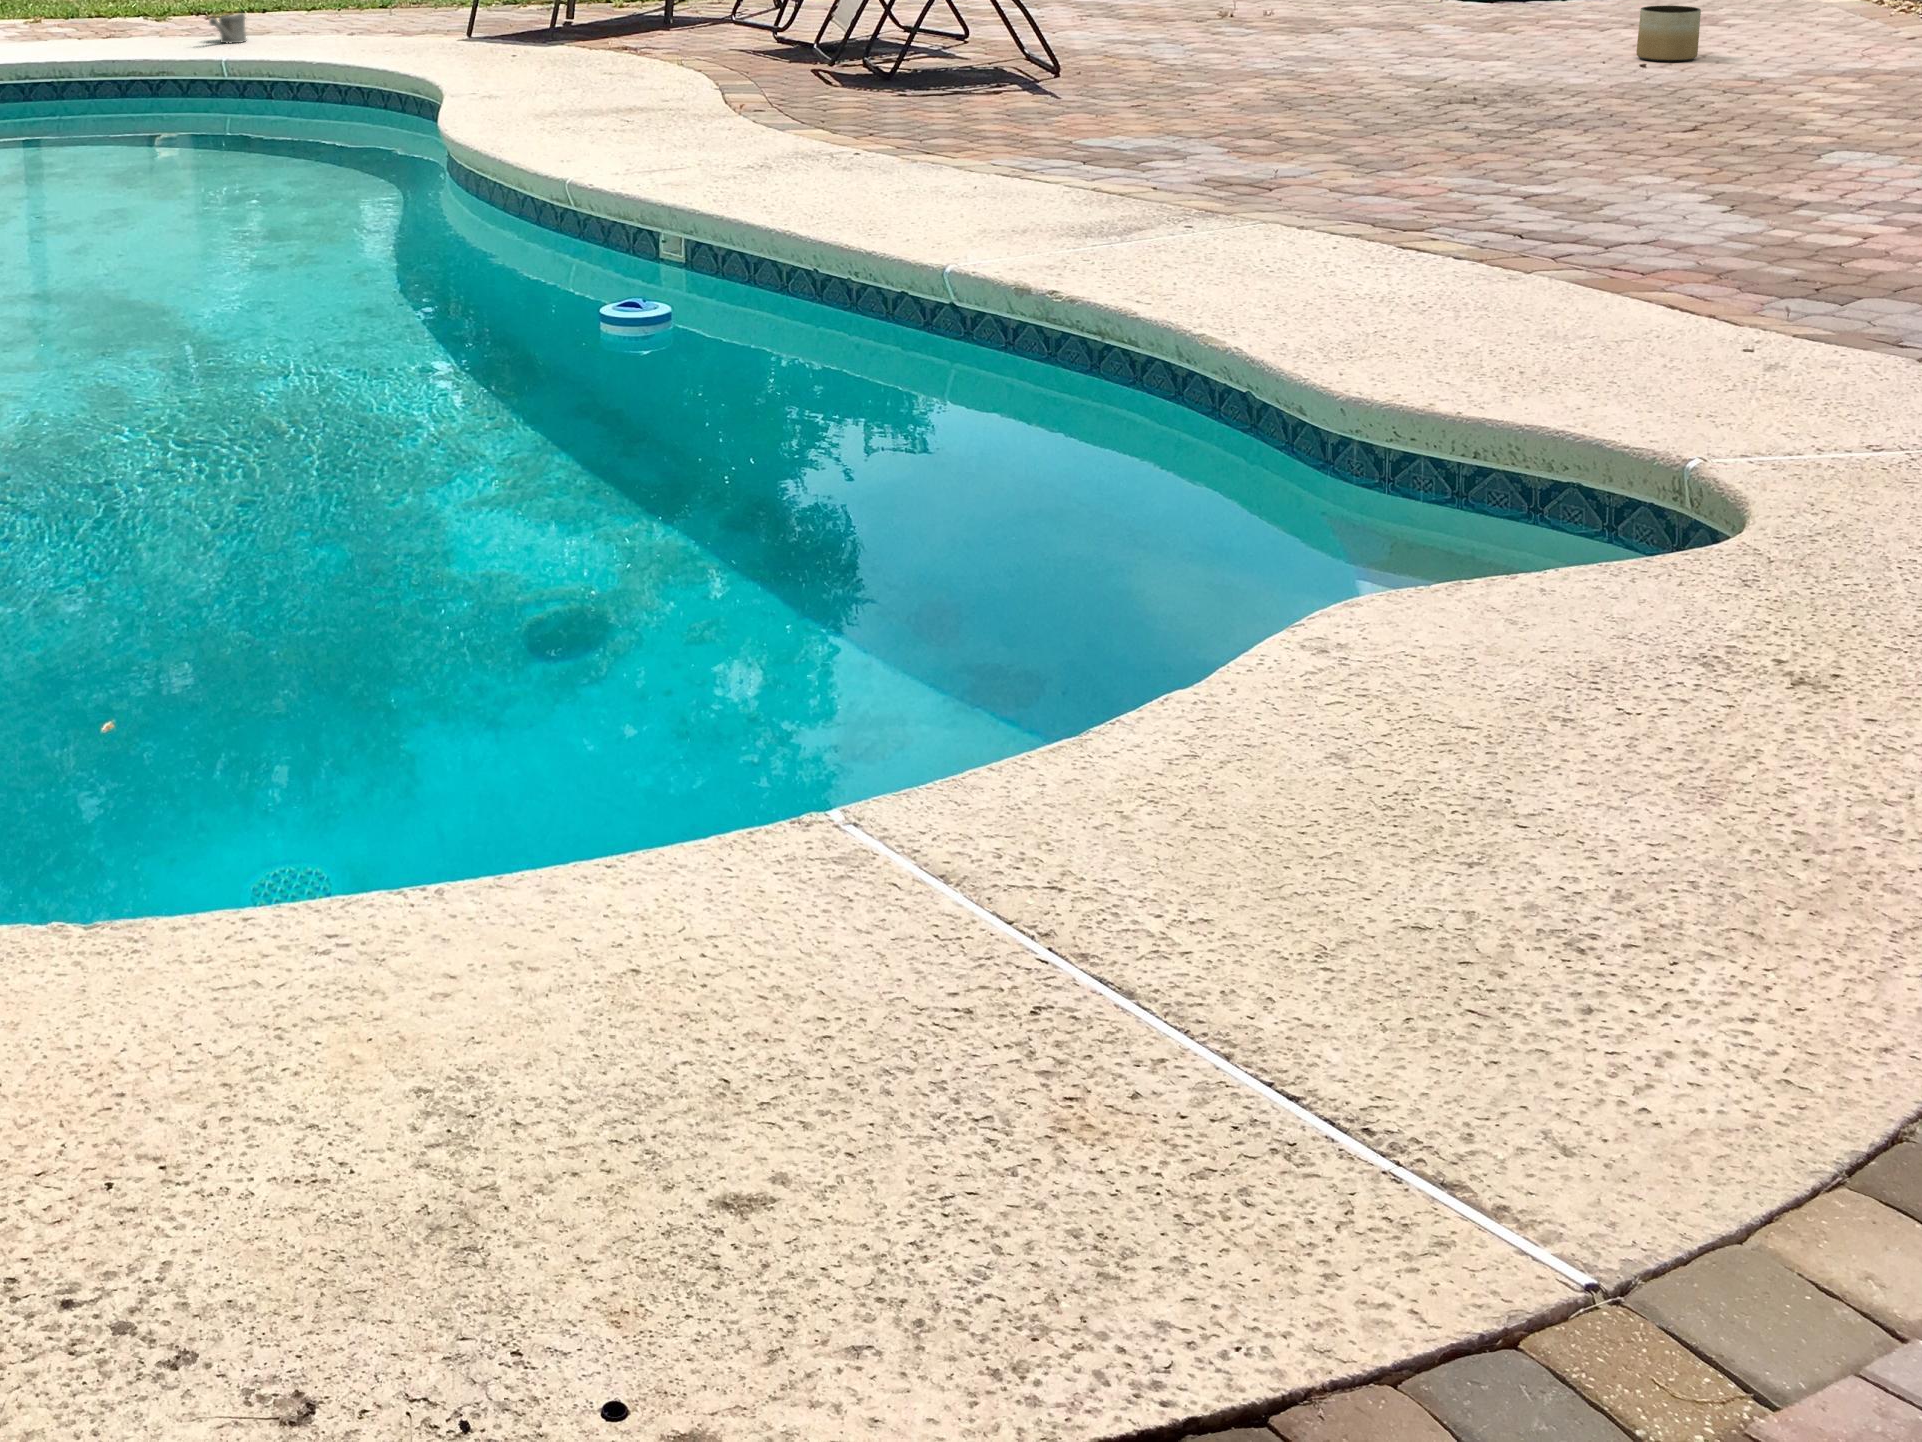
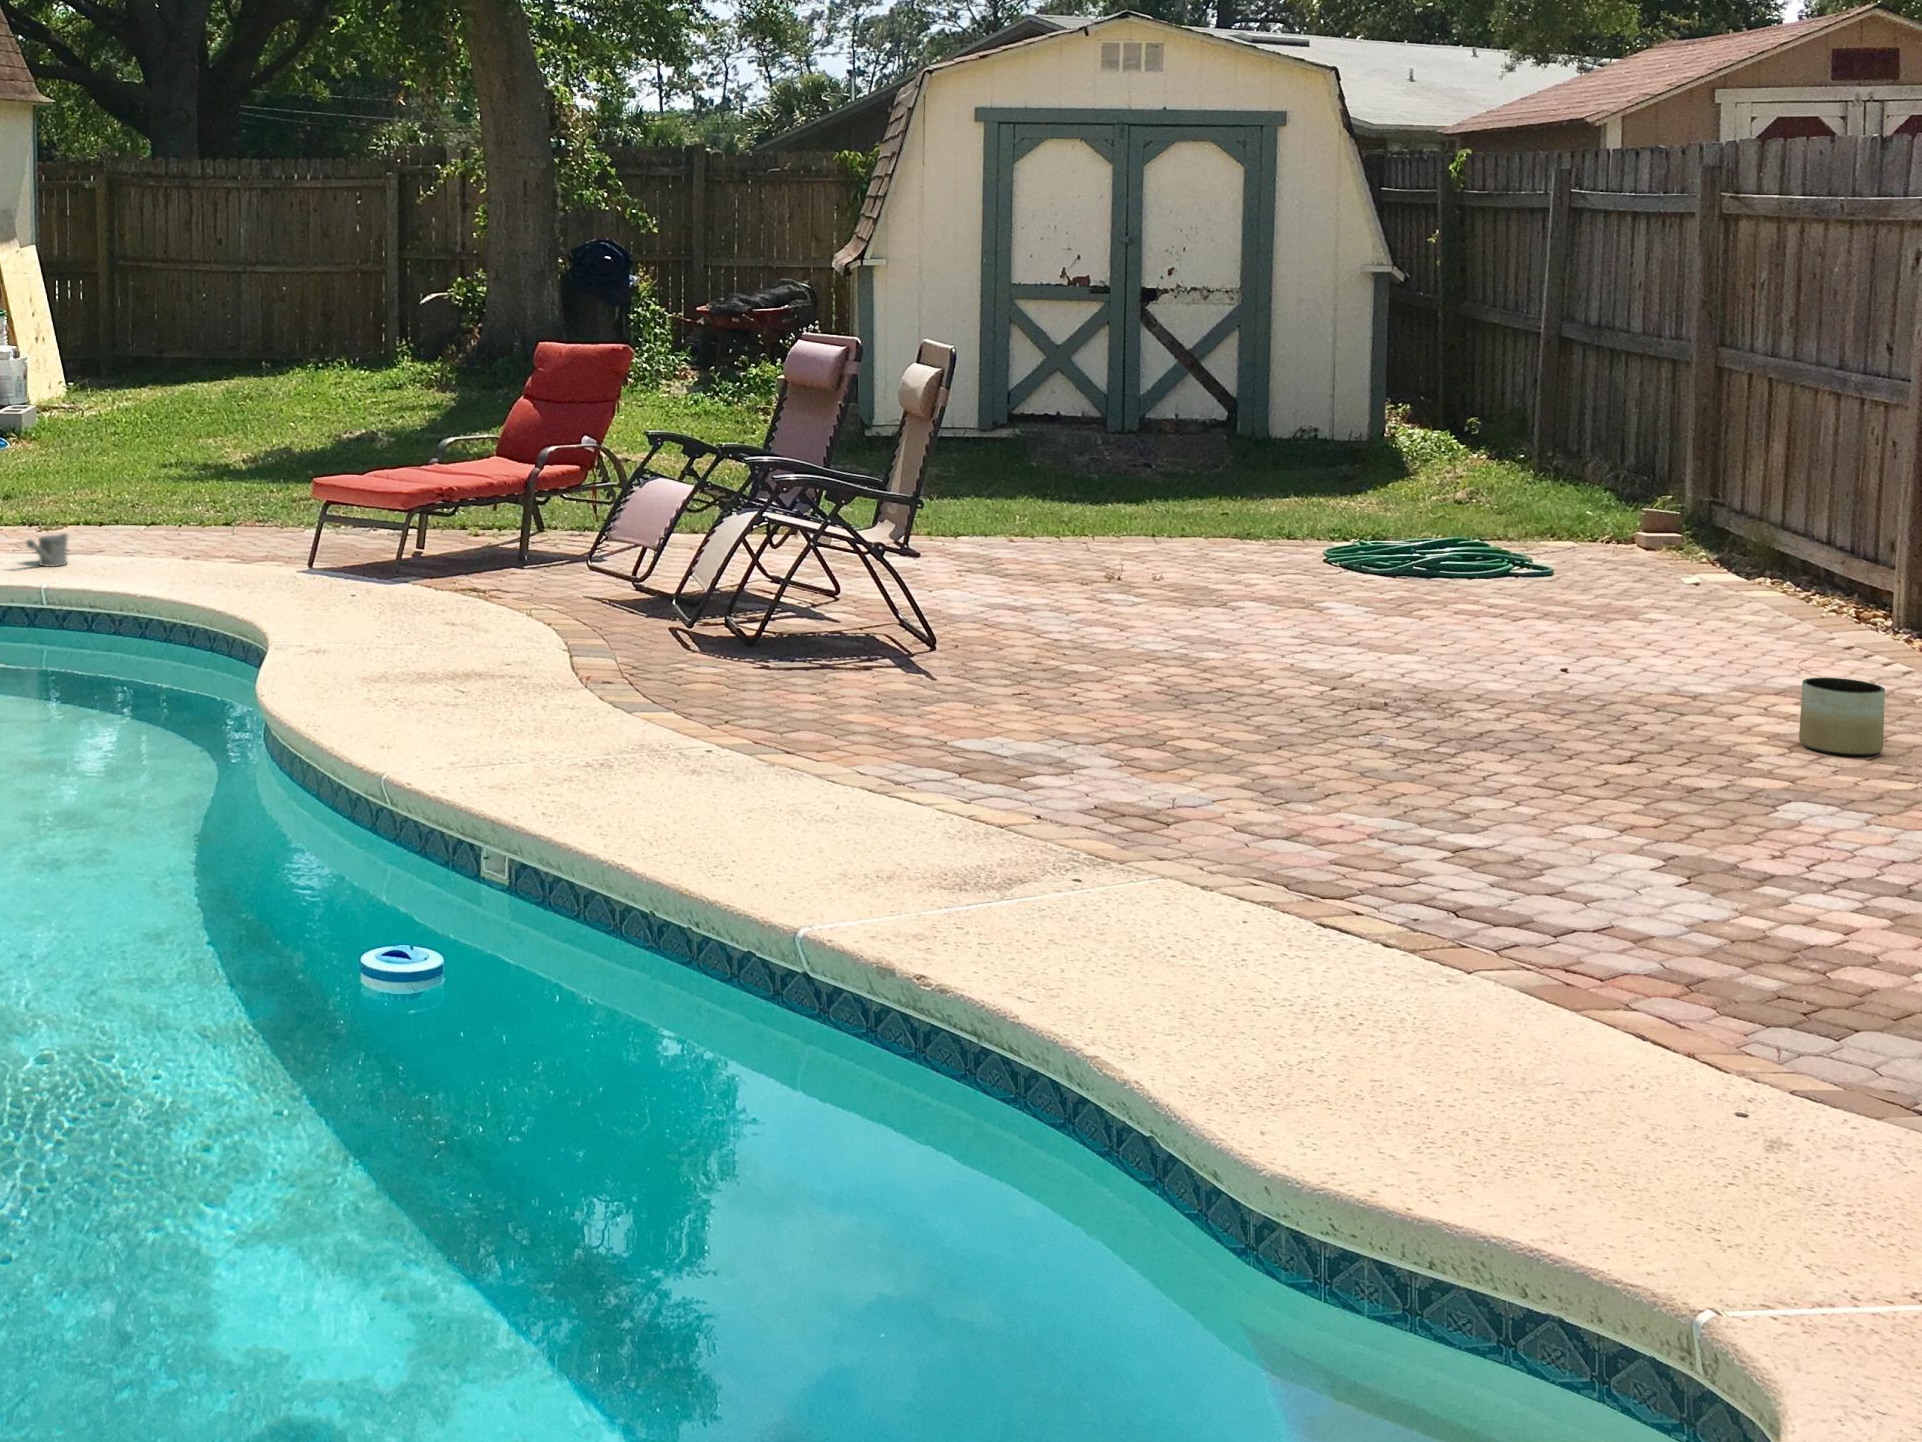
planter: present [1637,6,1701,62] -> present [1799,678,1885,756]

